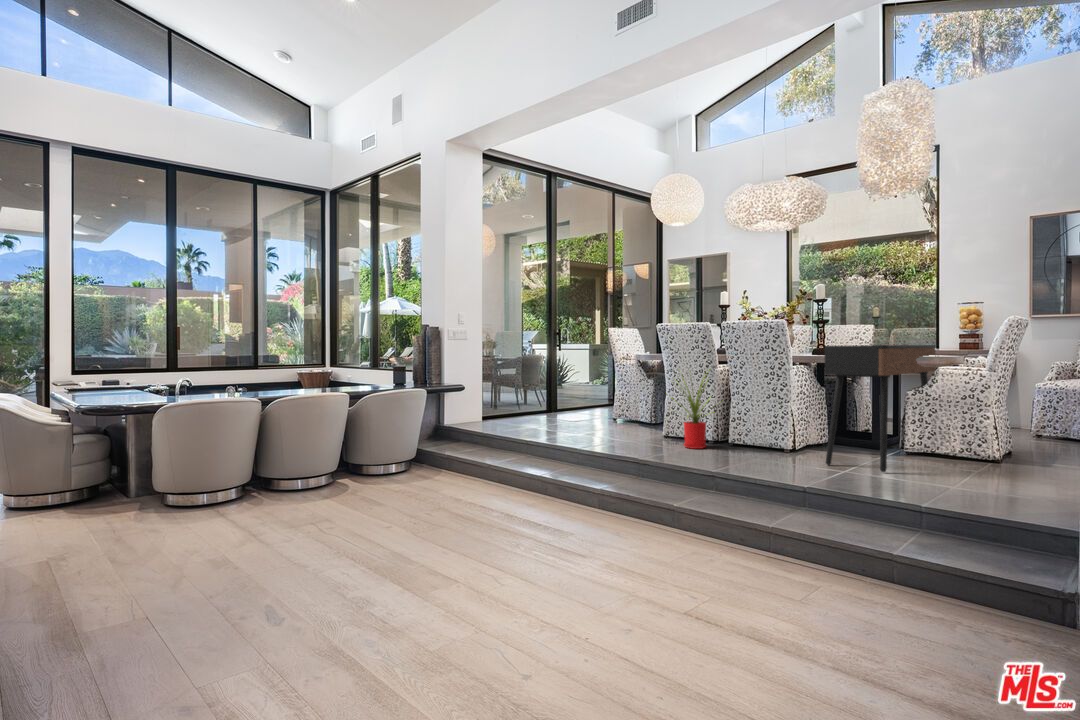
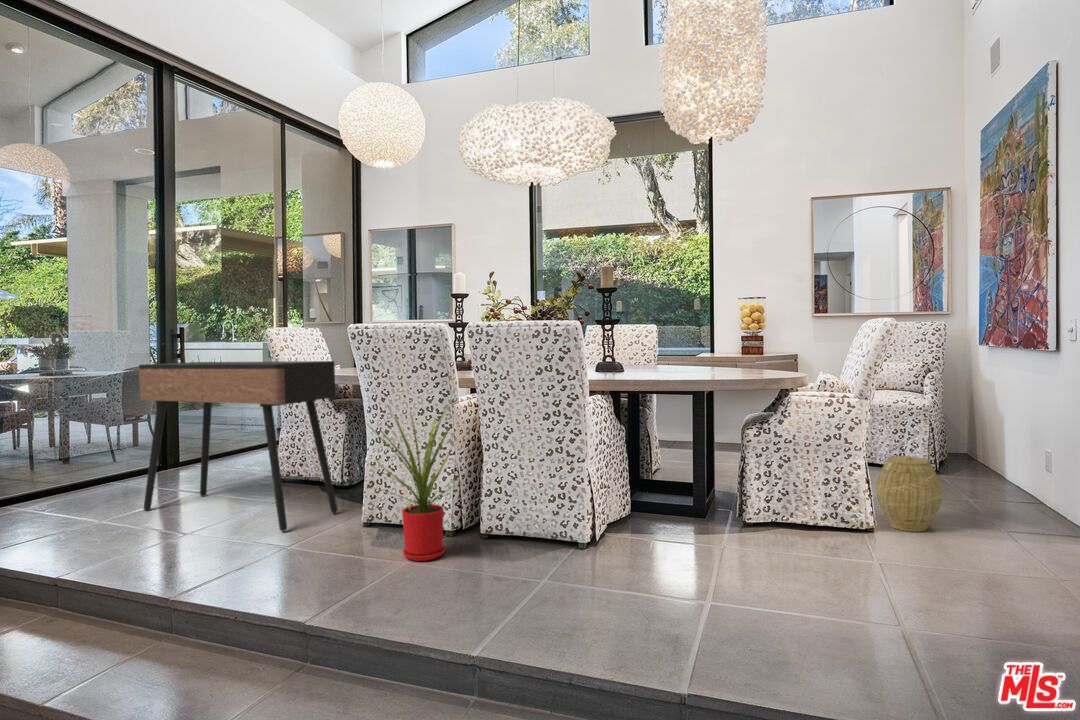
console table: present [825,345,936,472] -> present [139,361,338,531]
woven basket: none [1009,414,1061,465] -> present [876,456,943,532]

